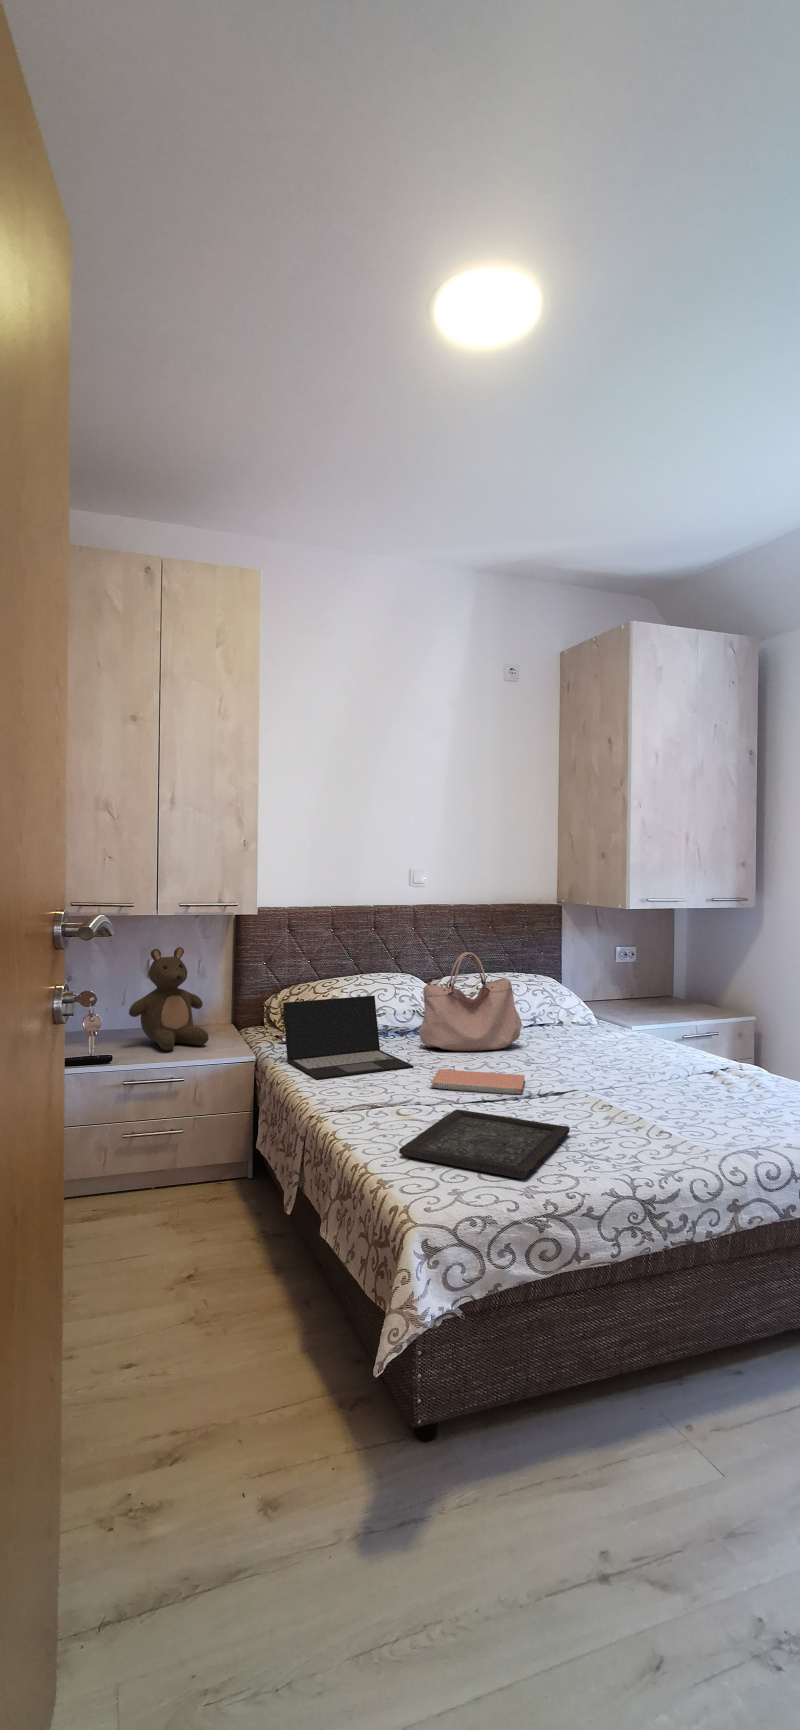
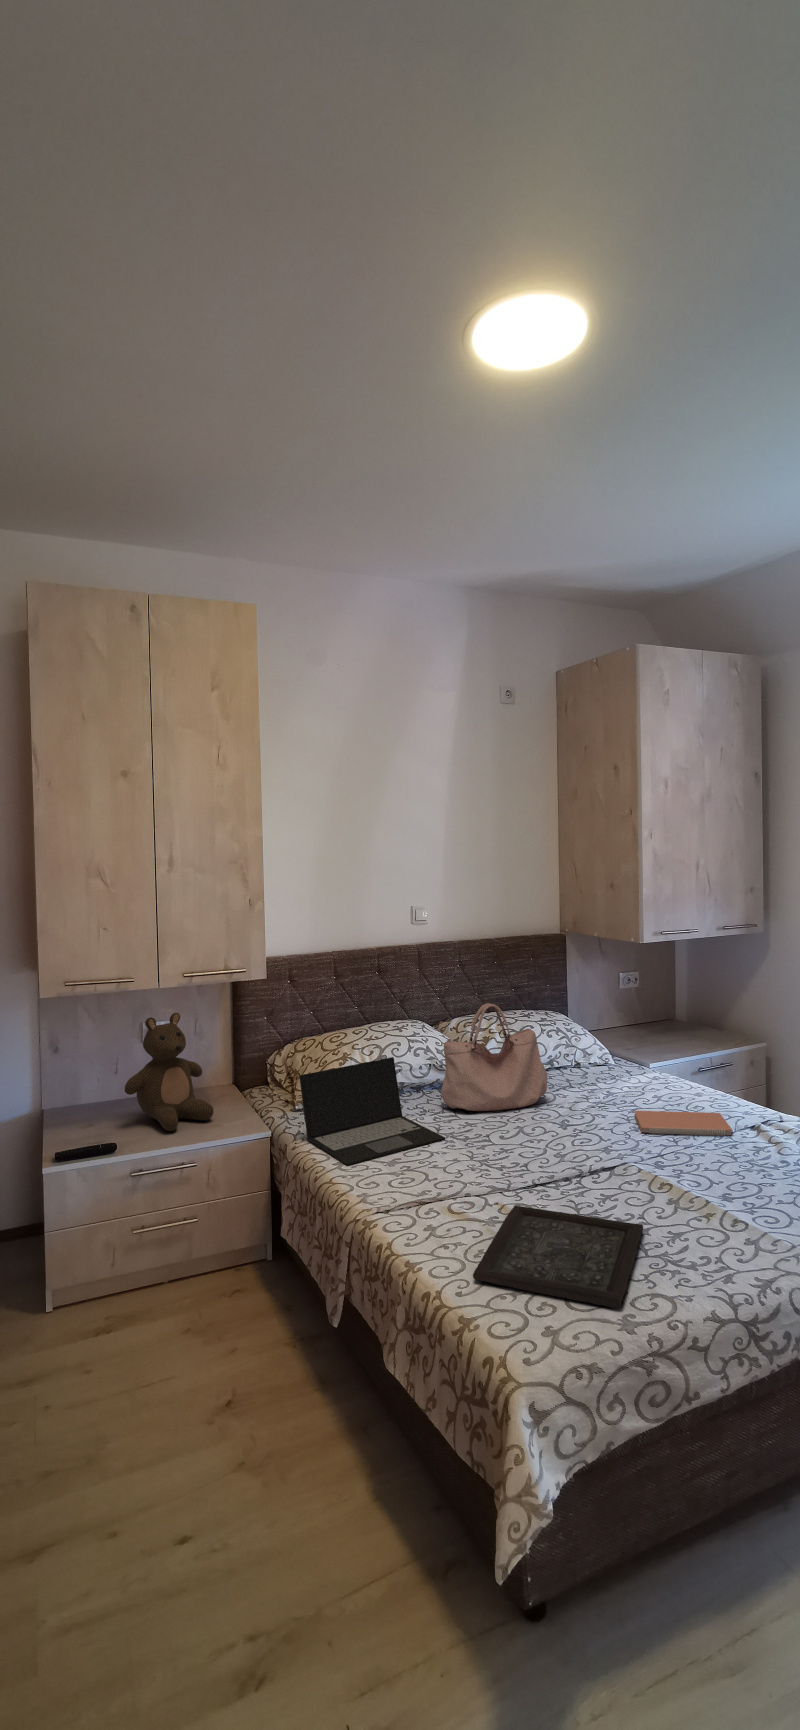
notebook: present [431,1069,525,1094] -> present [634,1111,733,1136]

